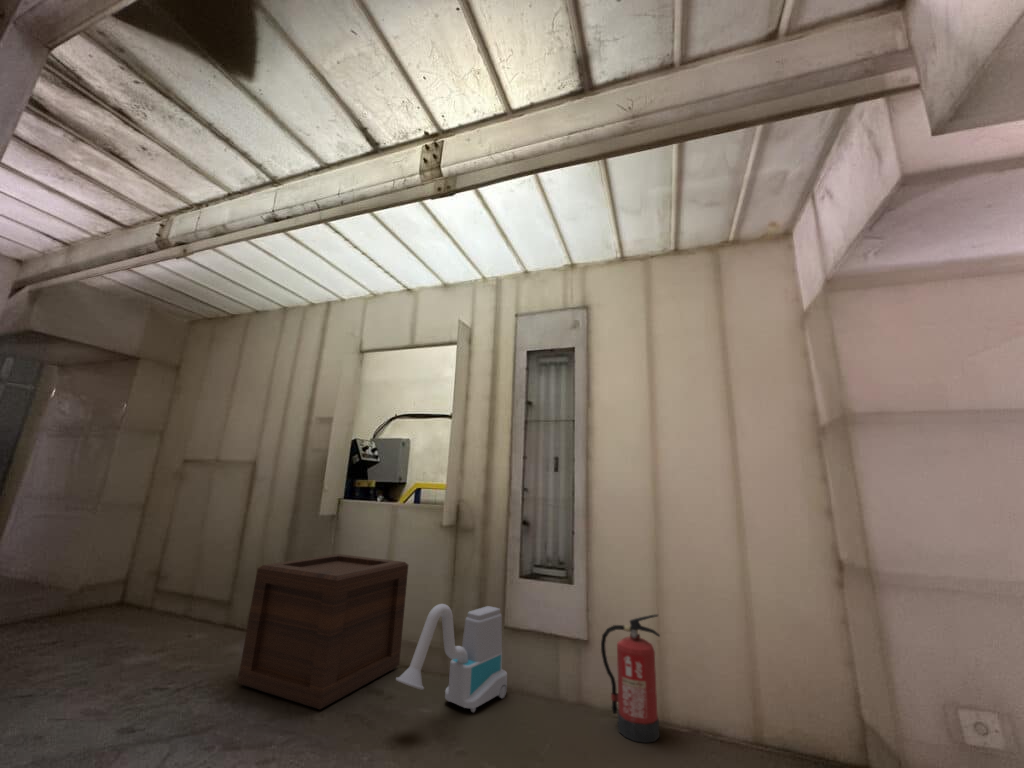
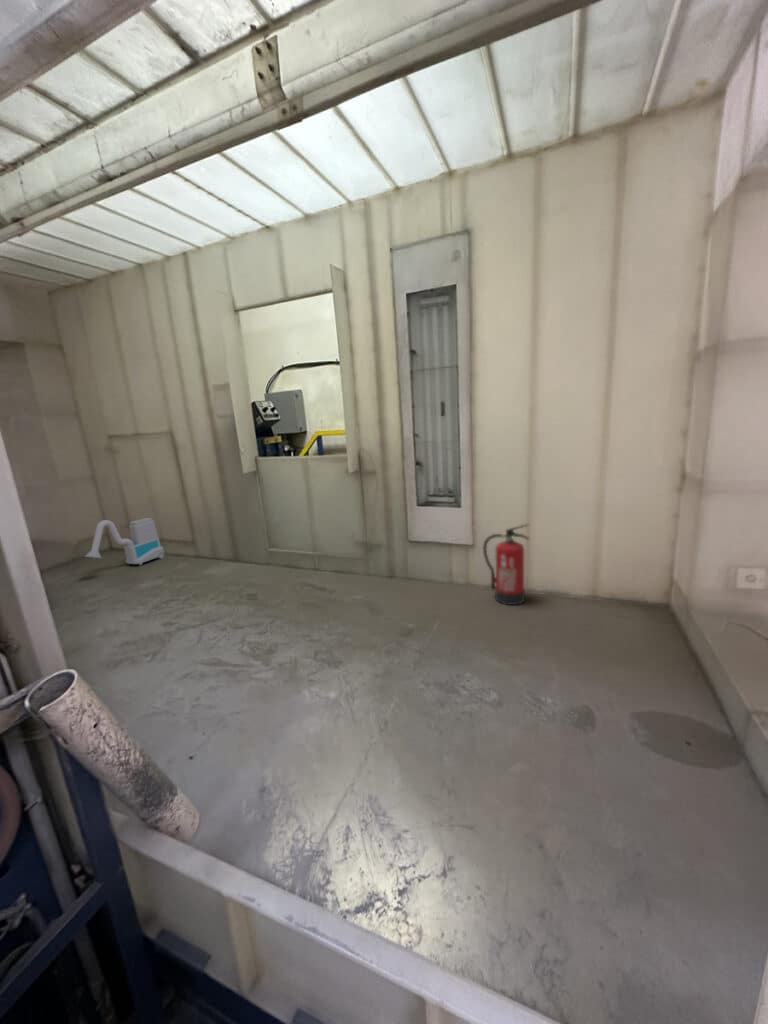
wooden crate: present [238,554,408,710] -> none [209,501,333,604]
vacuum cleaner: present [396,604,507,712] -> present [85,518,164,565]

